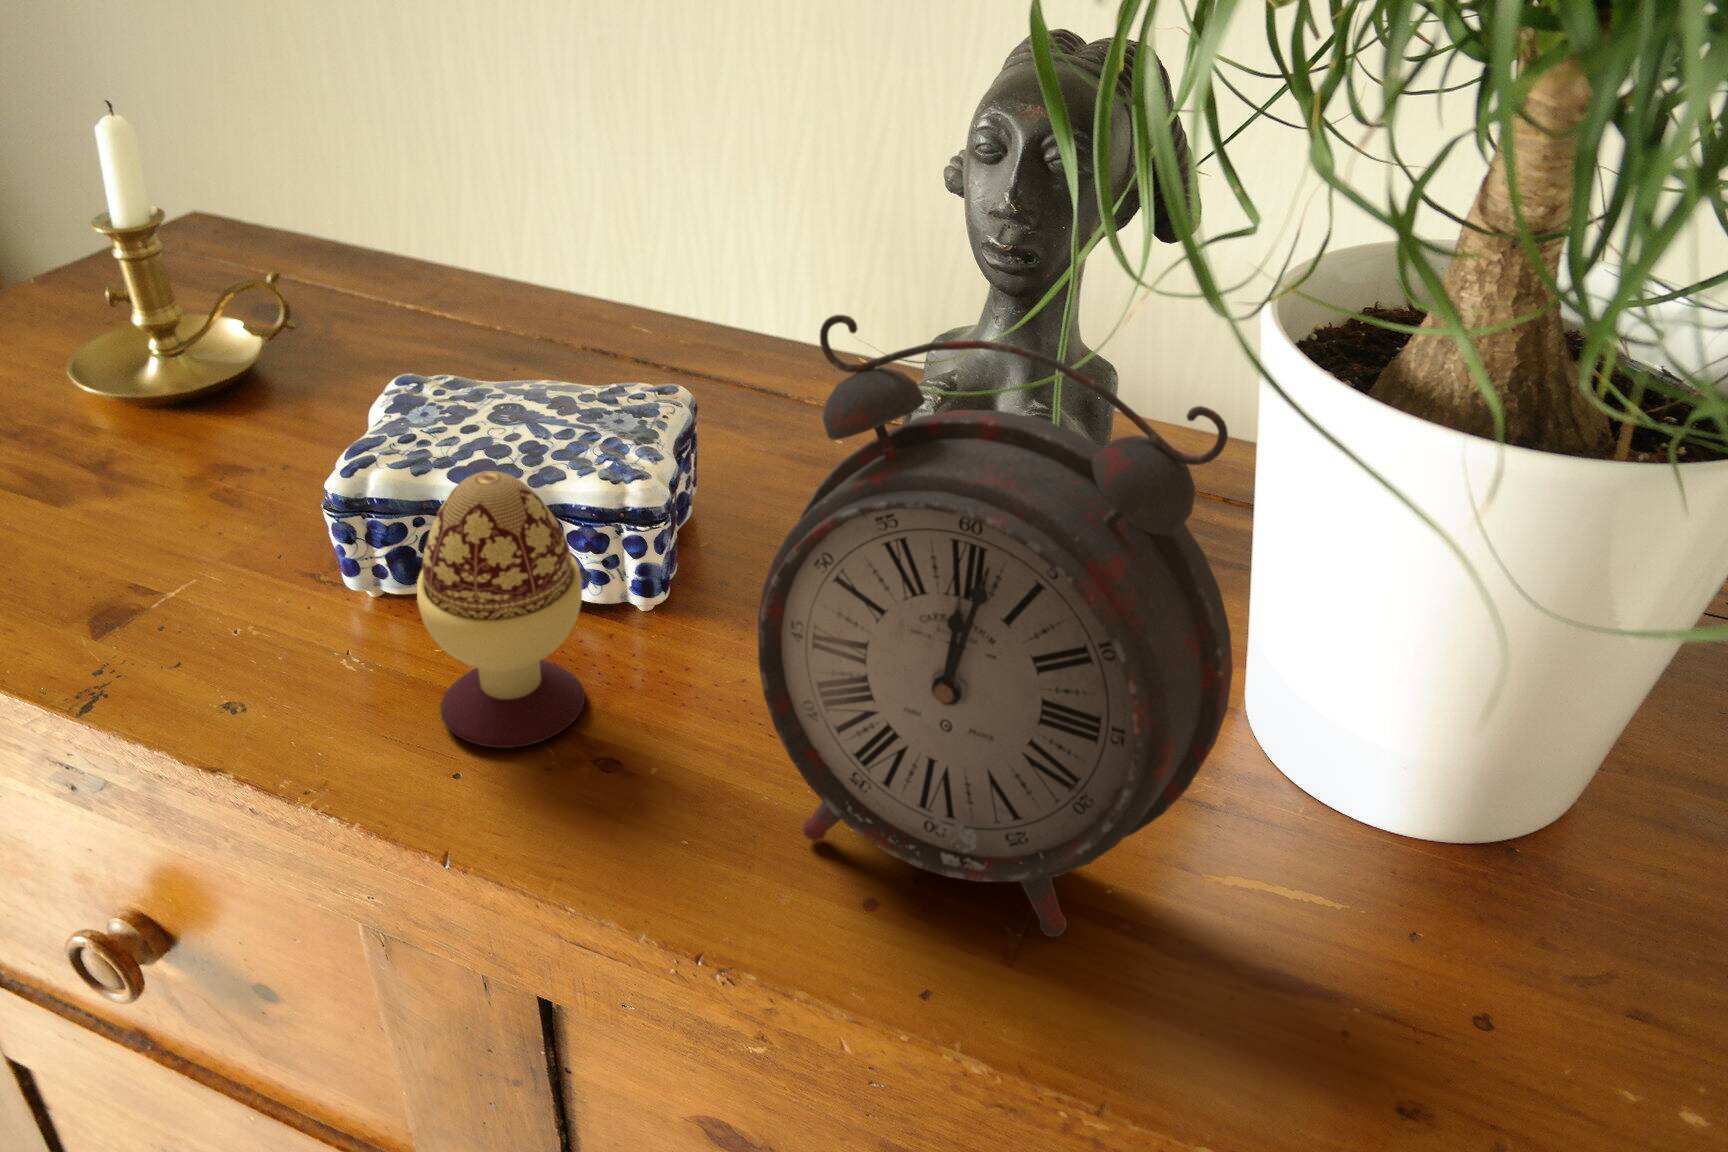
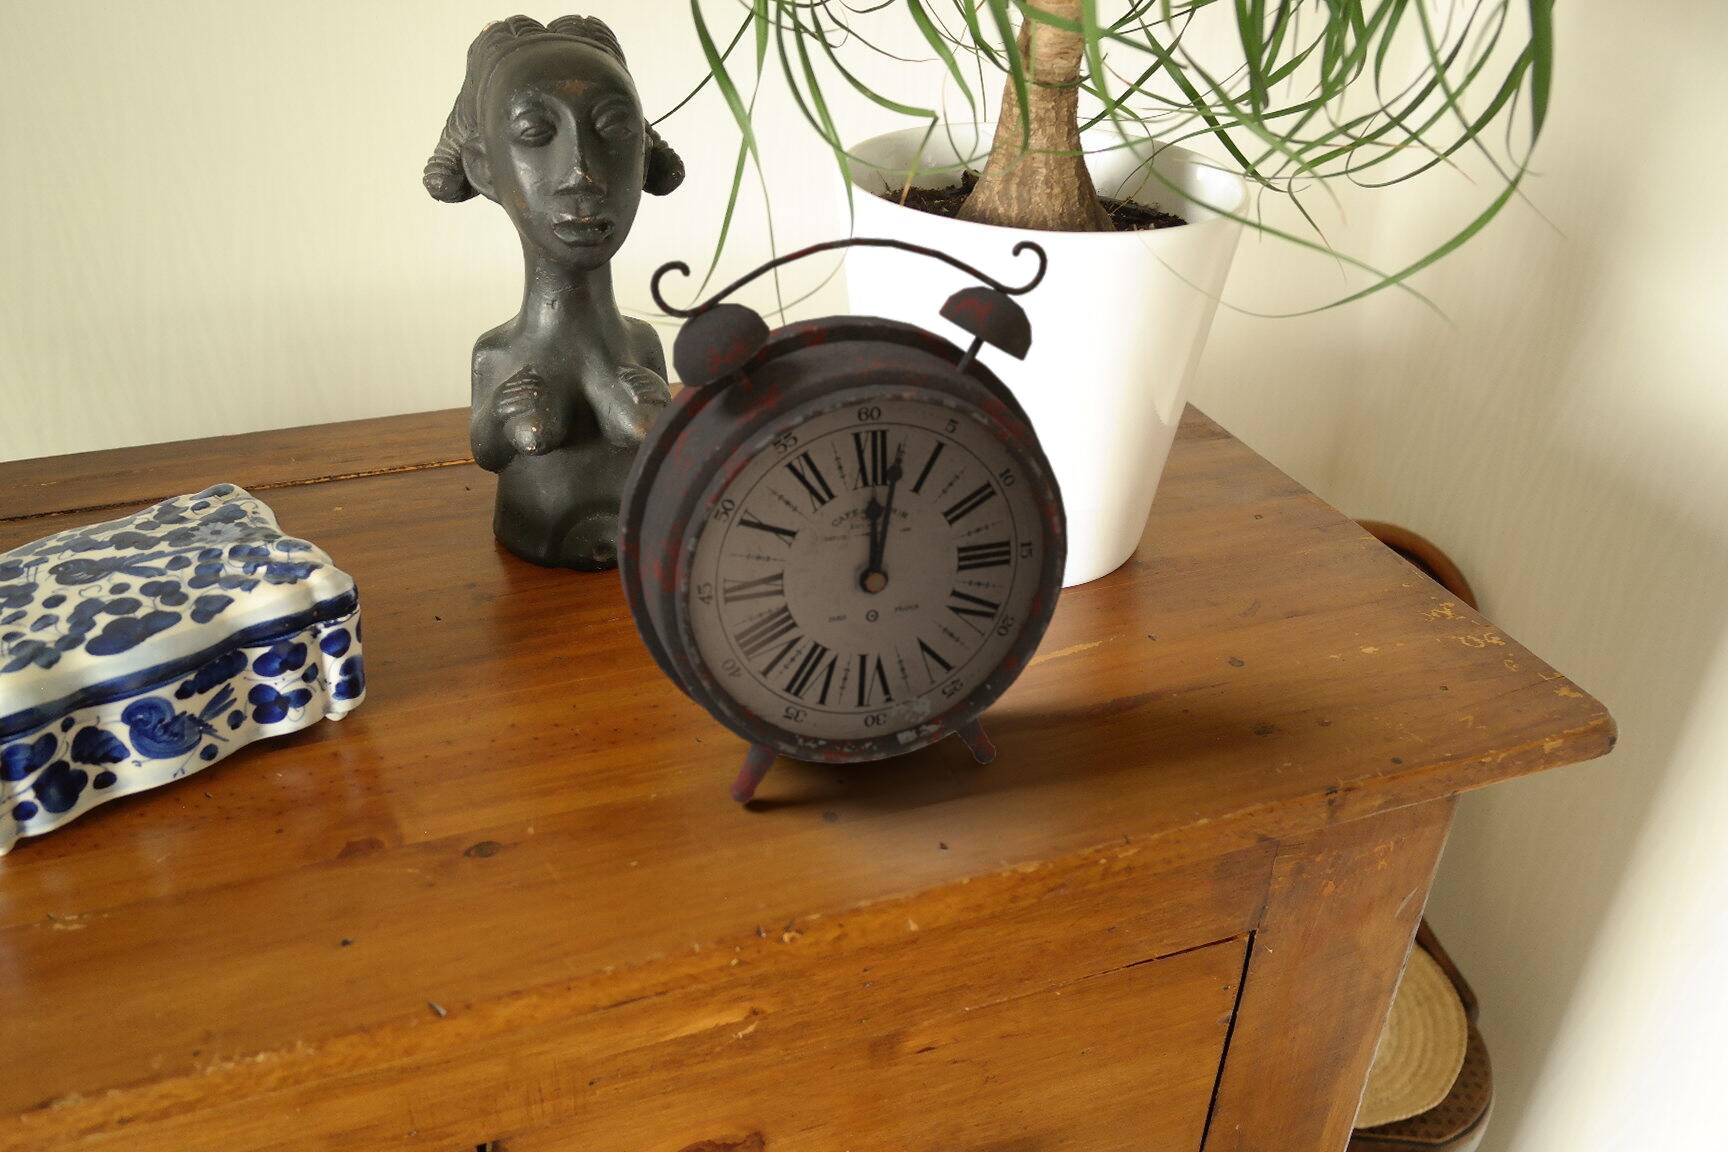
decorative egg: present [417,471,585,748] -> none [197,579,416,910]

